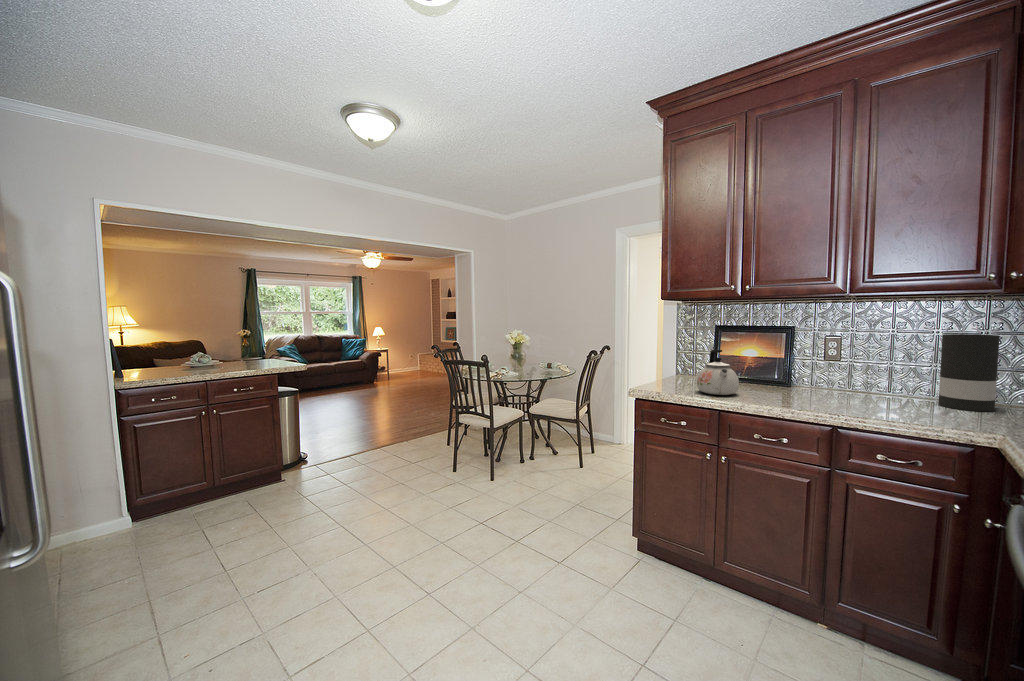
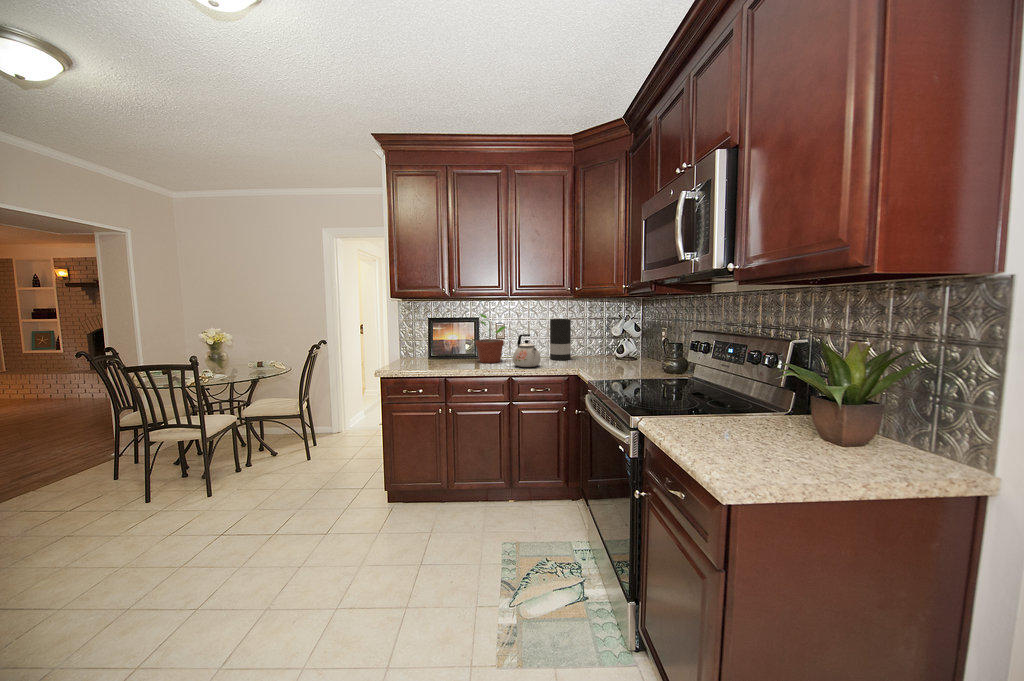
potted plant: none [781,322,841,397] -> present [476,314,506,363]
kettle: present [697,350,739,395] -> present [513,334,541,367]

